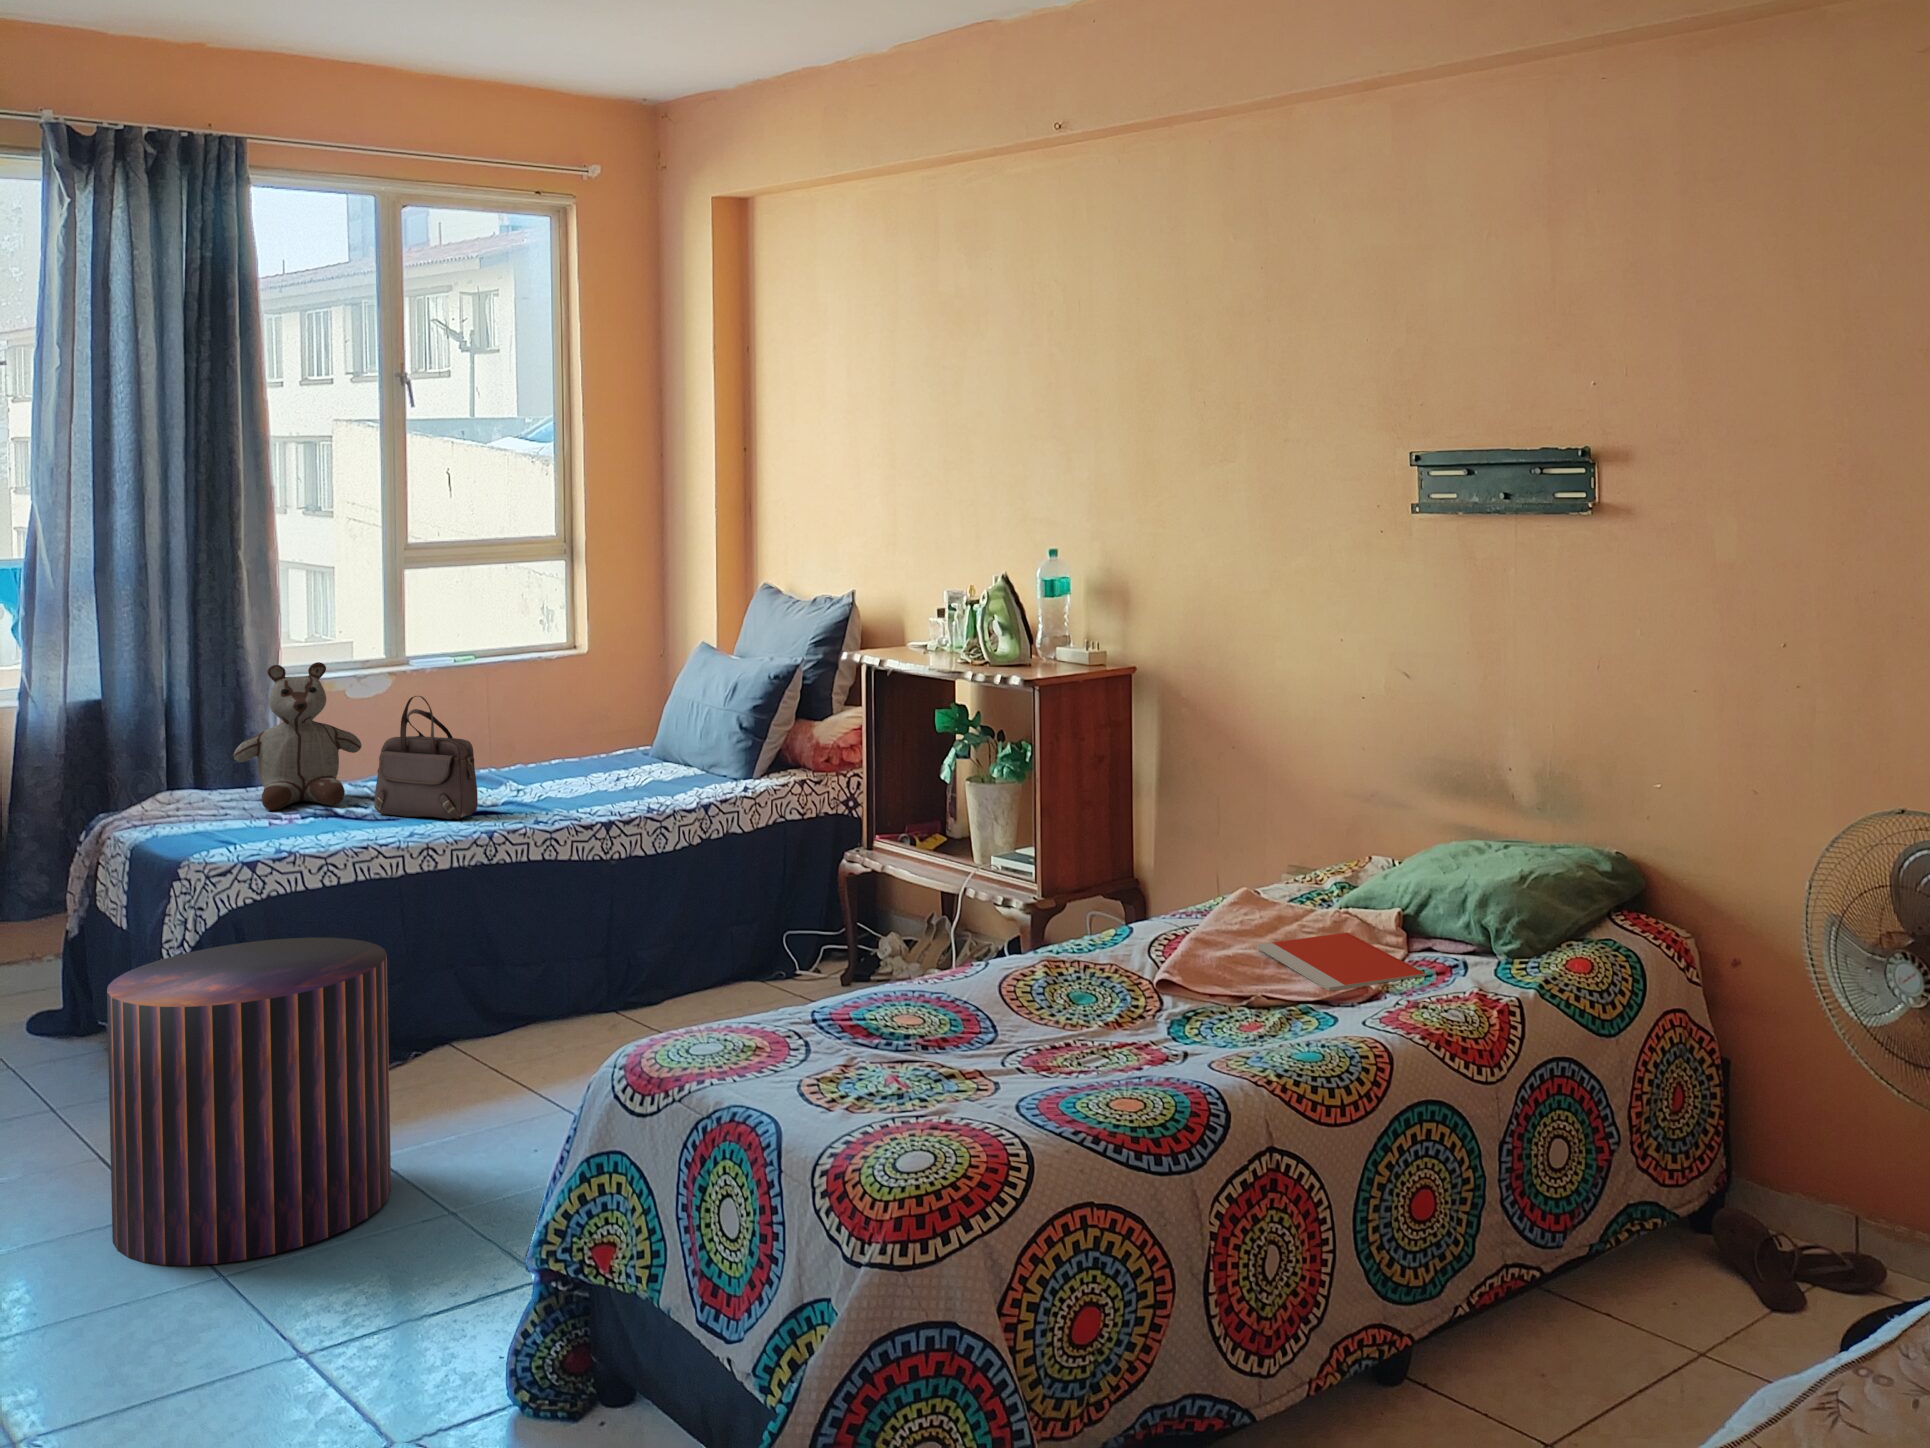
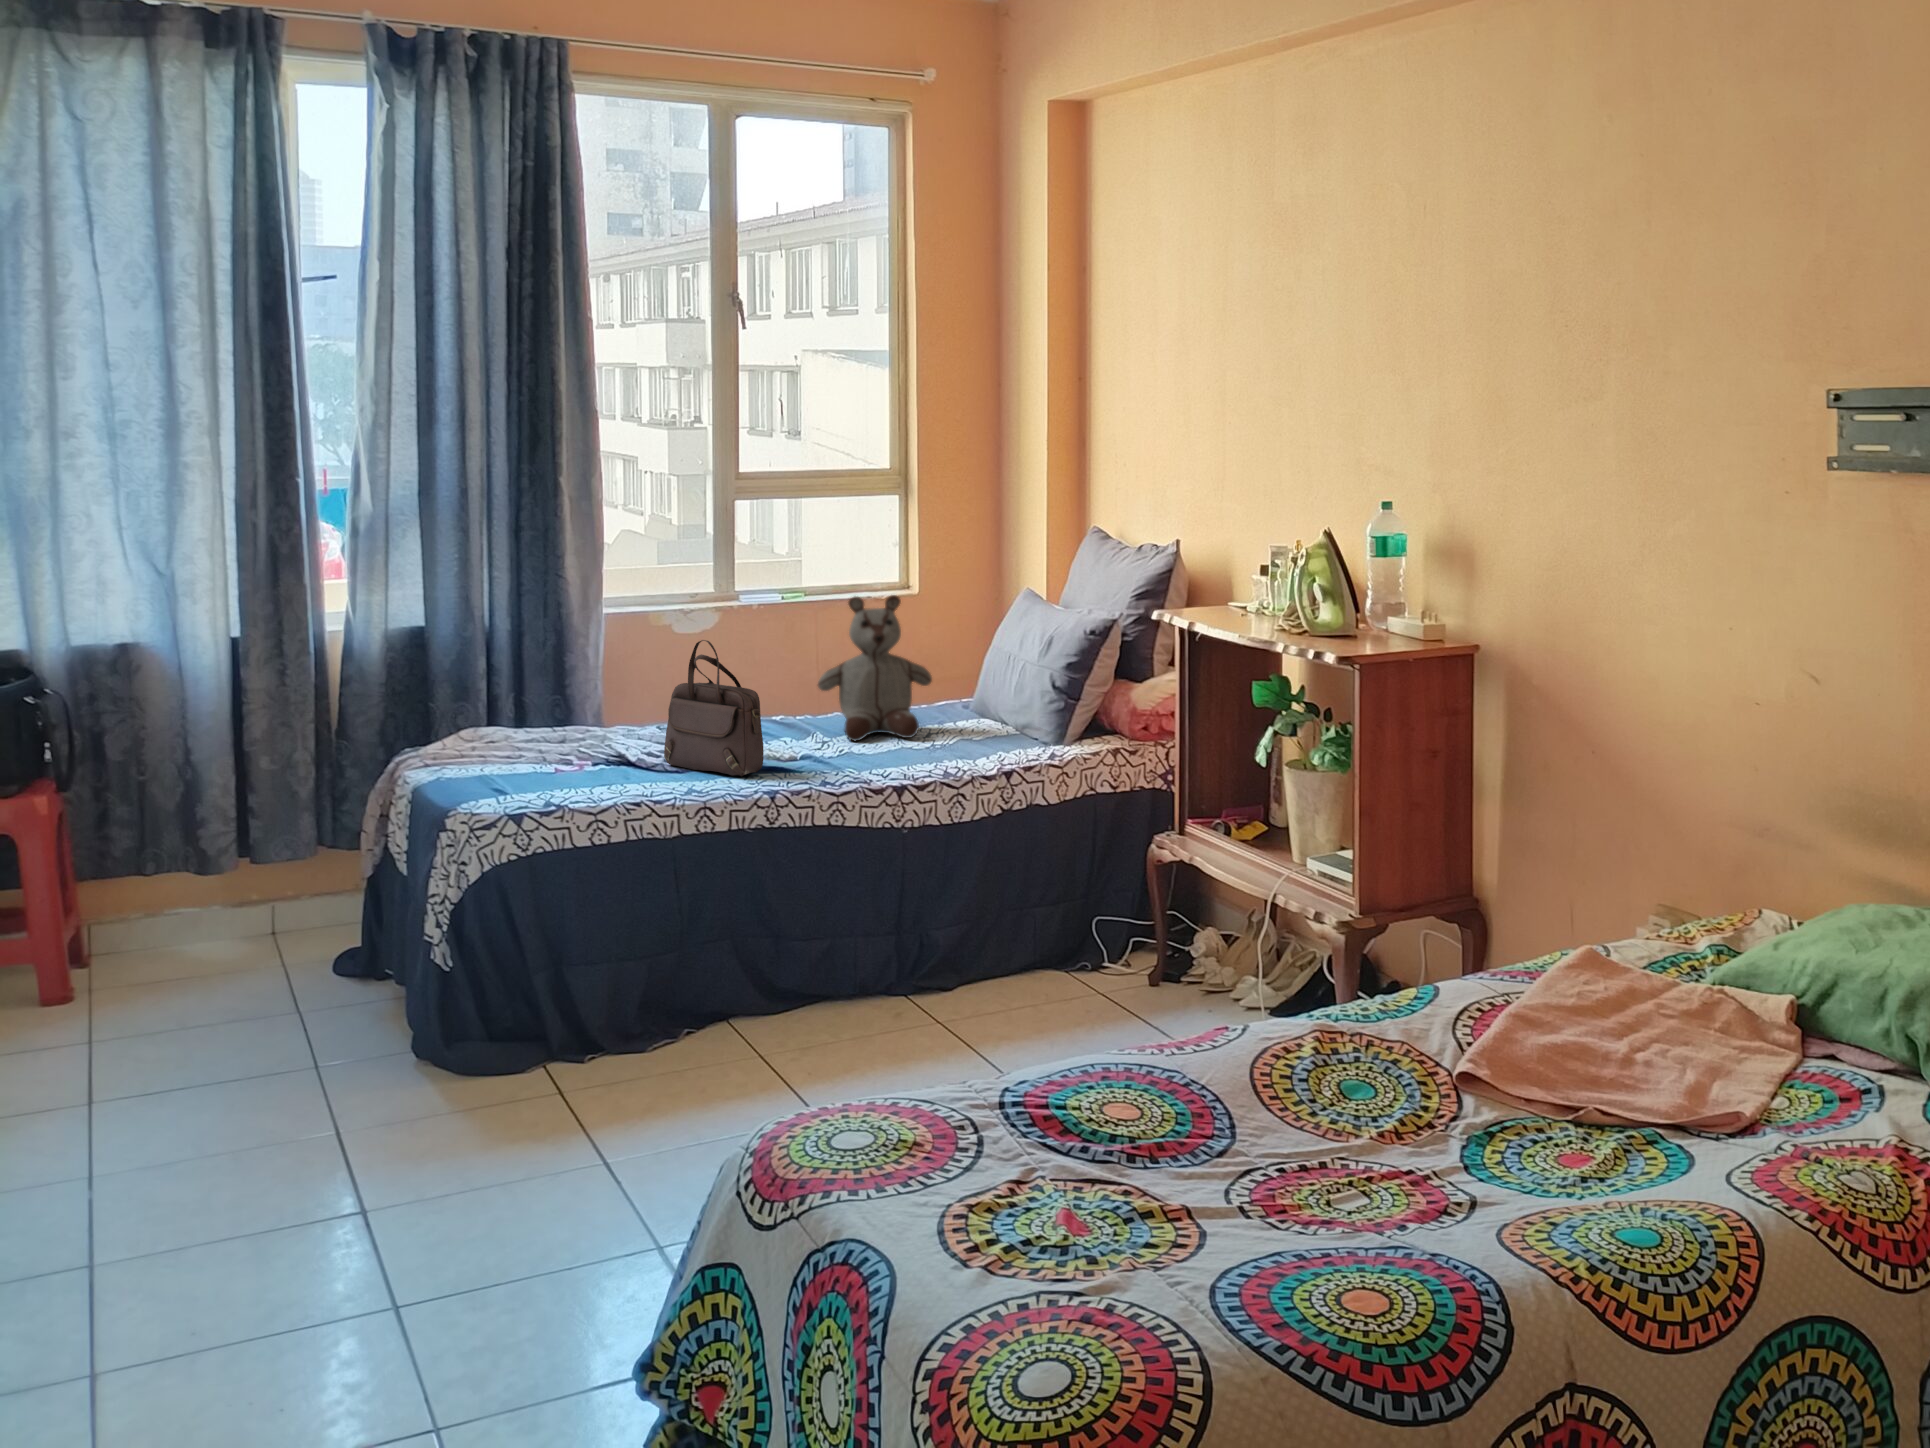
stuffed bear: present [233,662,362,811] -> present [818,595,932,741]
notebook: present [1256,933,1426,991] -> none [1594,1021,1823,1120]
pouf: present [107,937,391,1266] -> none [301,914,606,1287]

